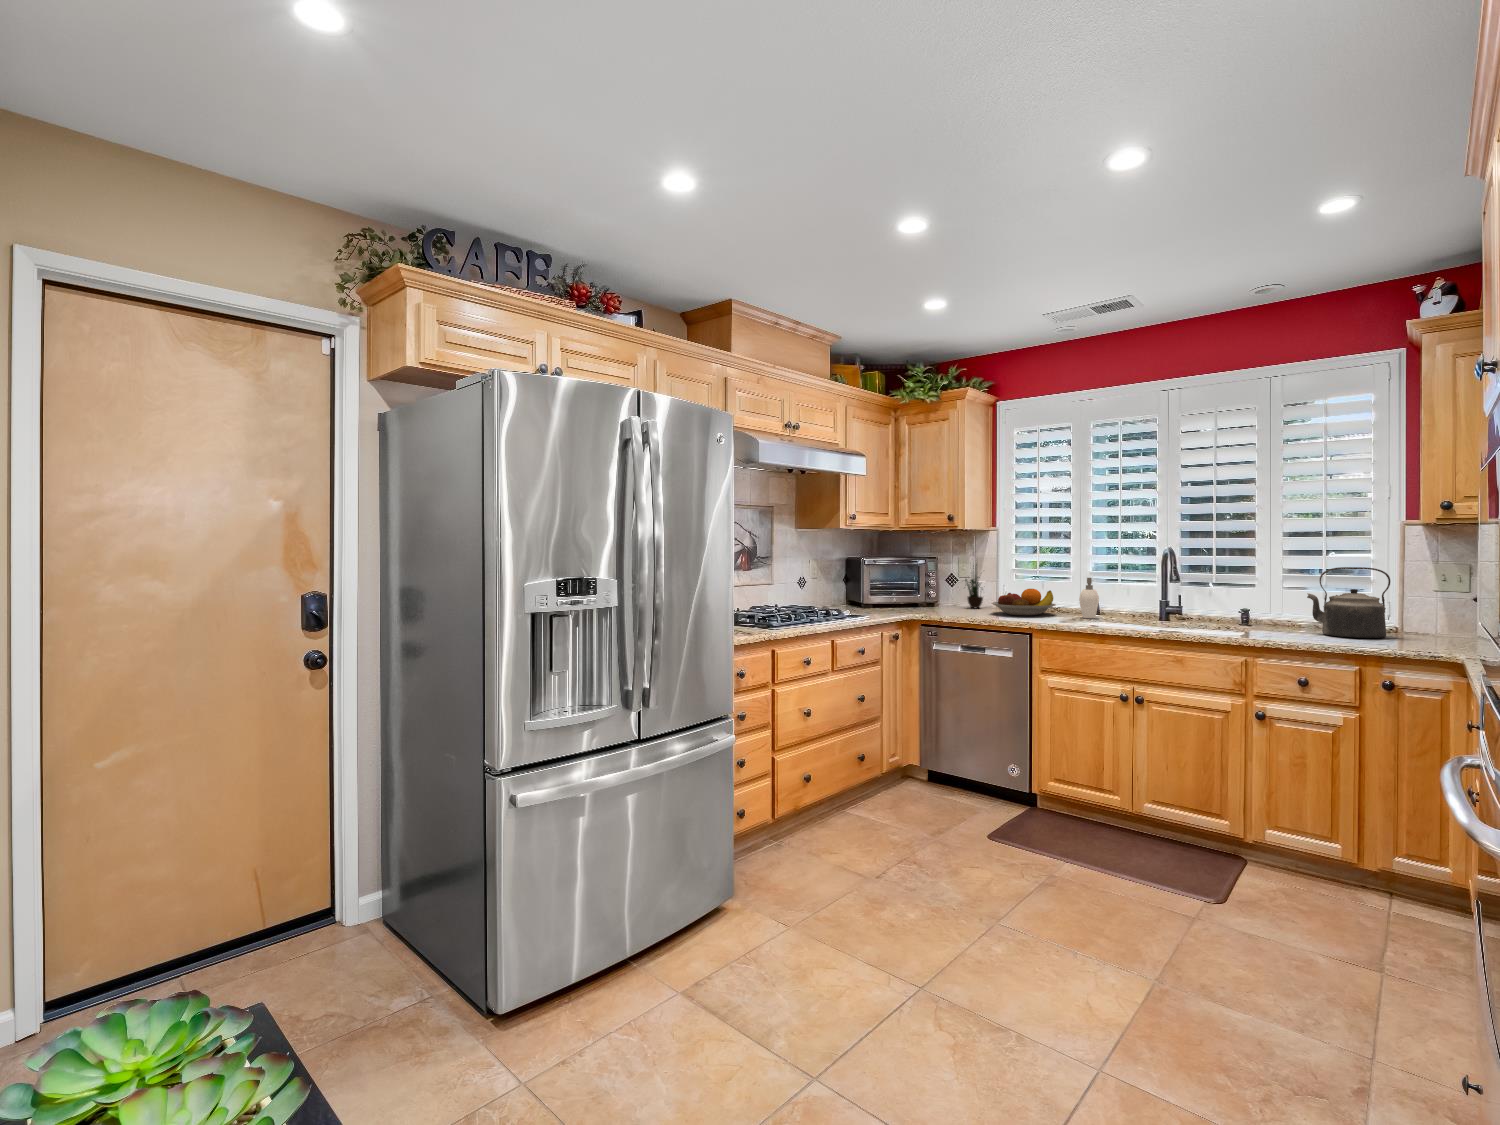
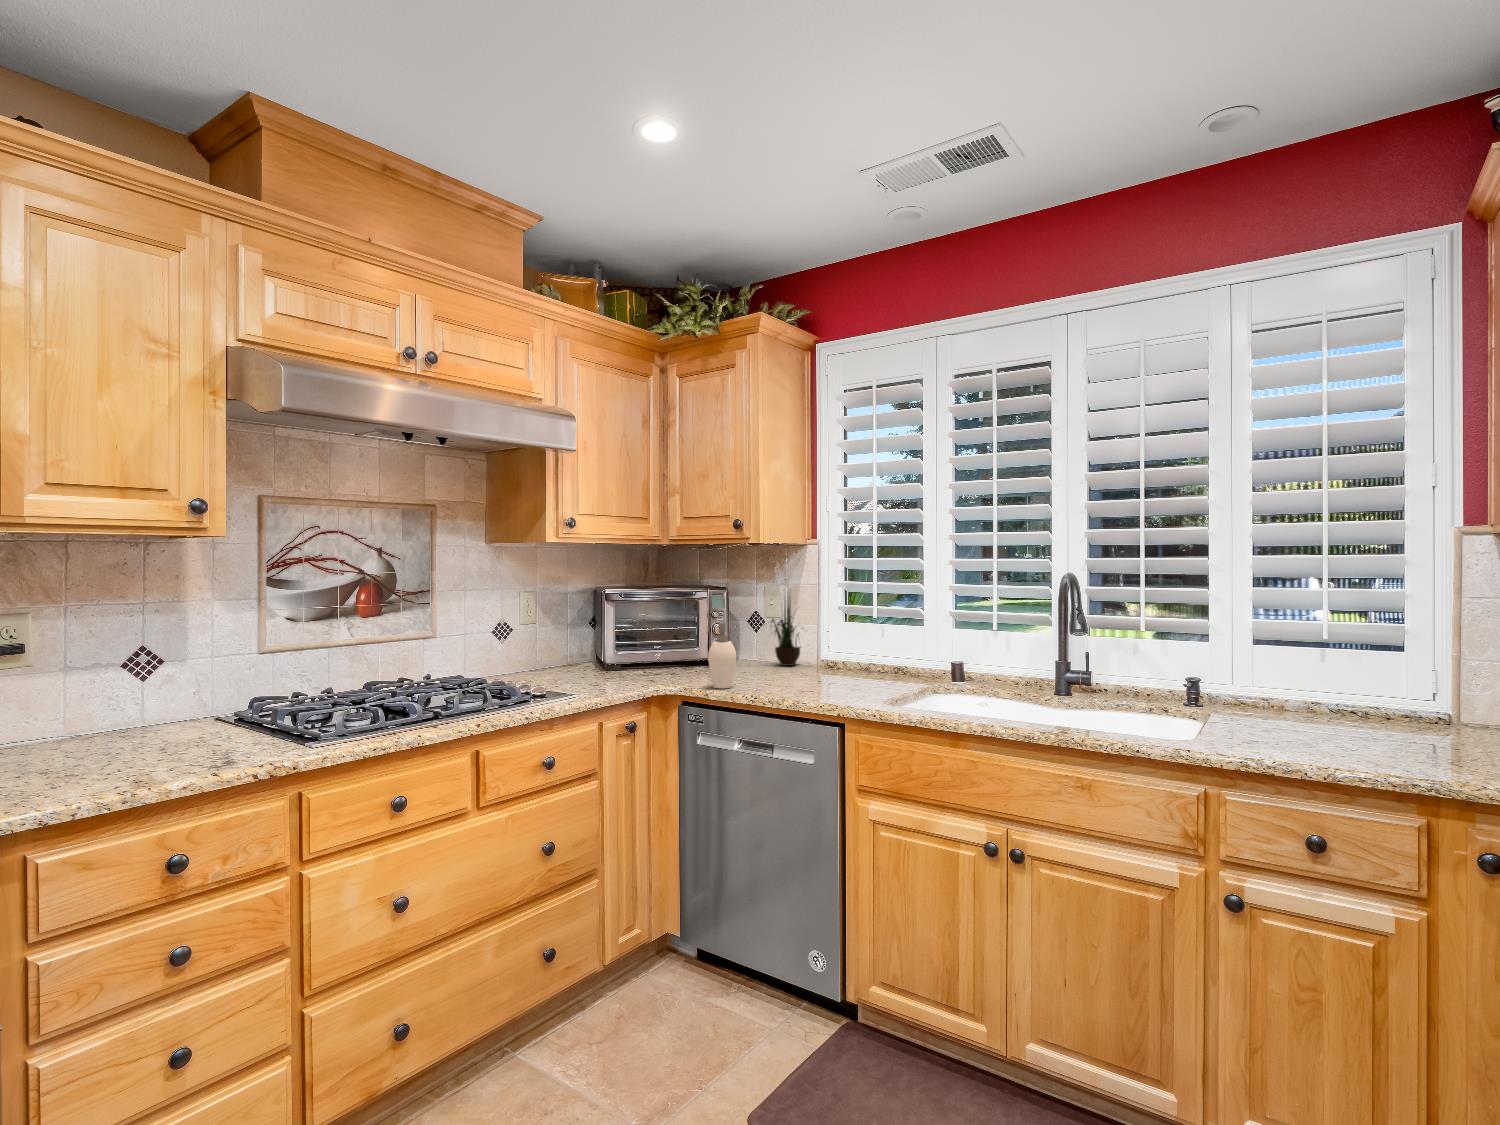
kettle: present [1307,567,1390,638] -> none [1301,611,1447,744]
soap dispenser: present [1079,578,1099,618] -> present [708,623,736,688]
fruit bowl: present [992,589,1056,615] -> none [801,638,900,683]

